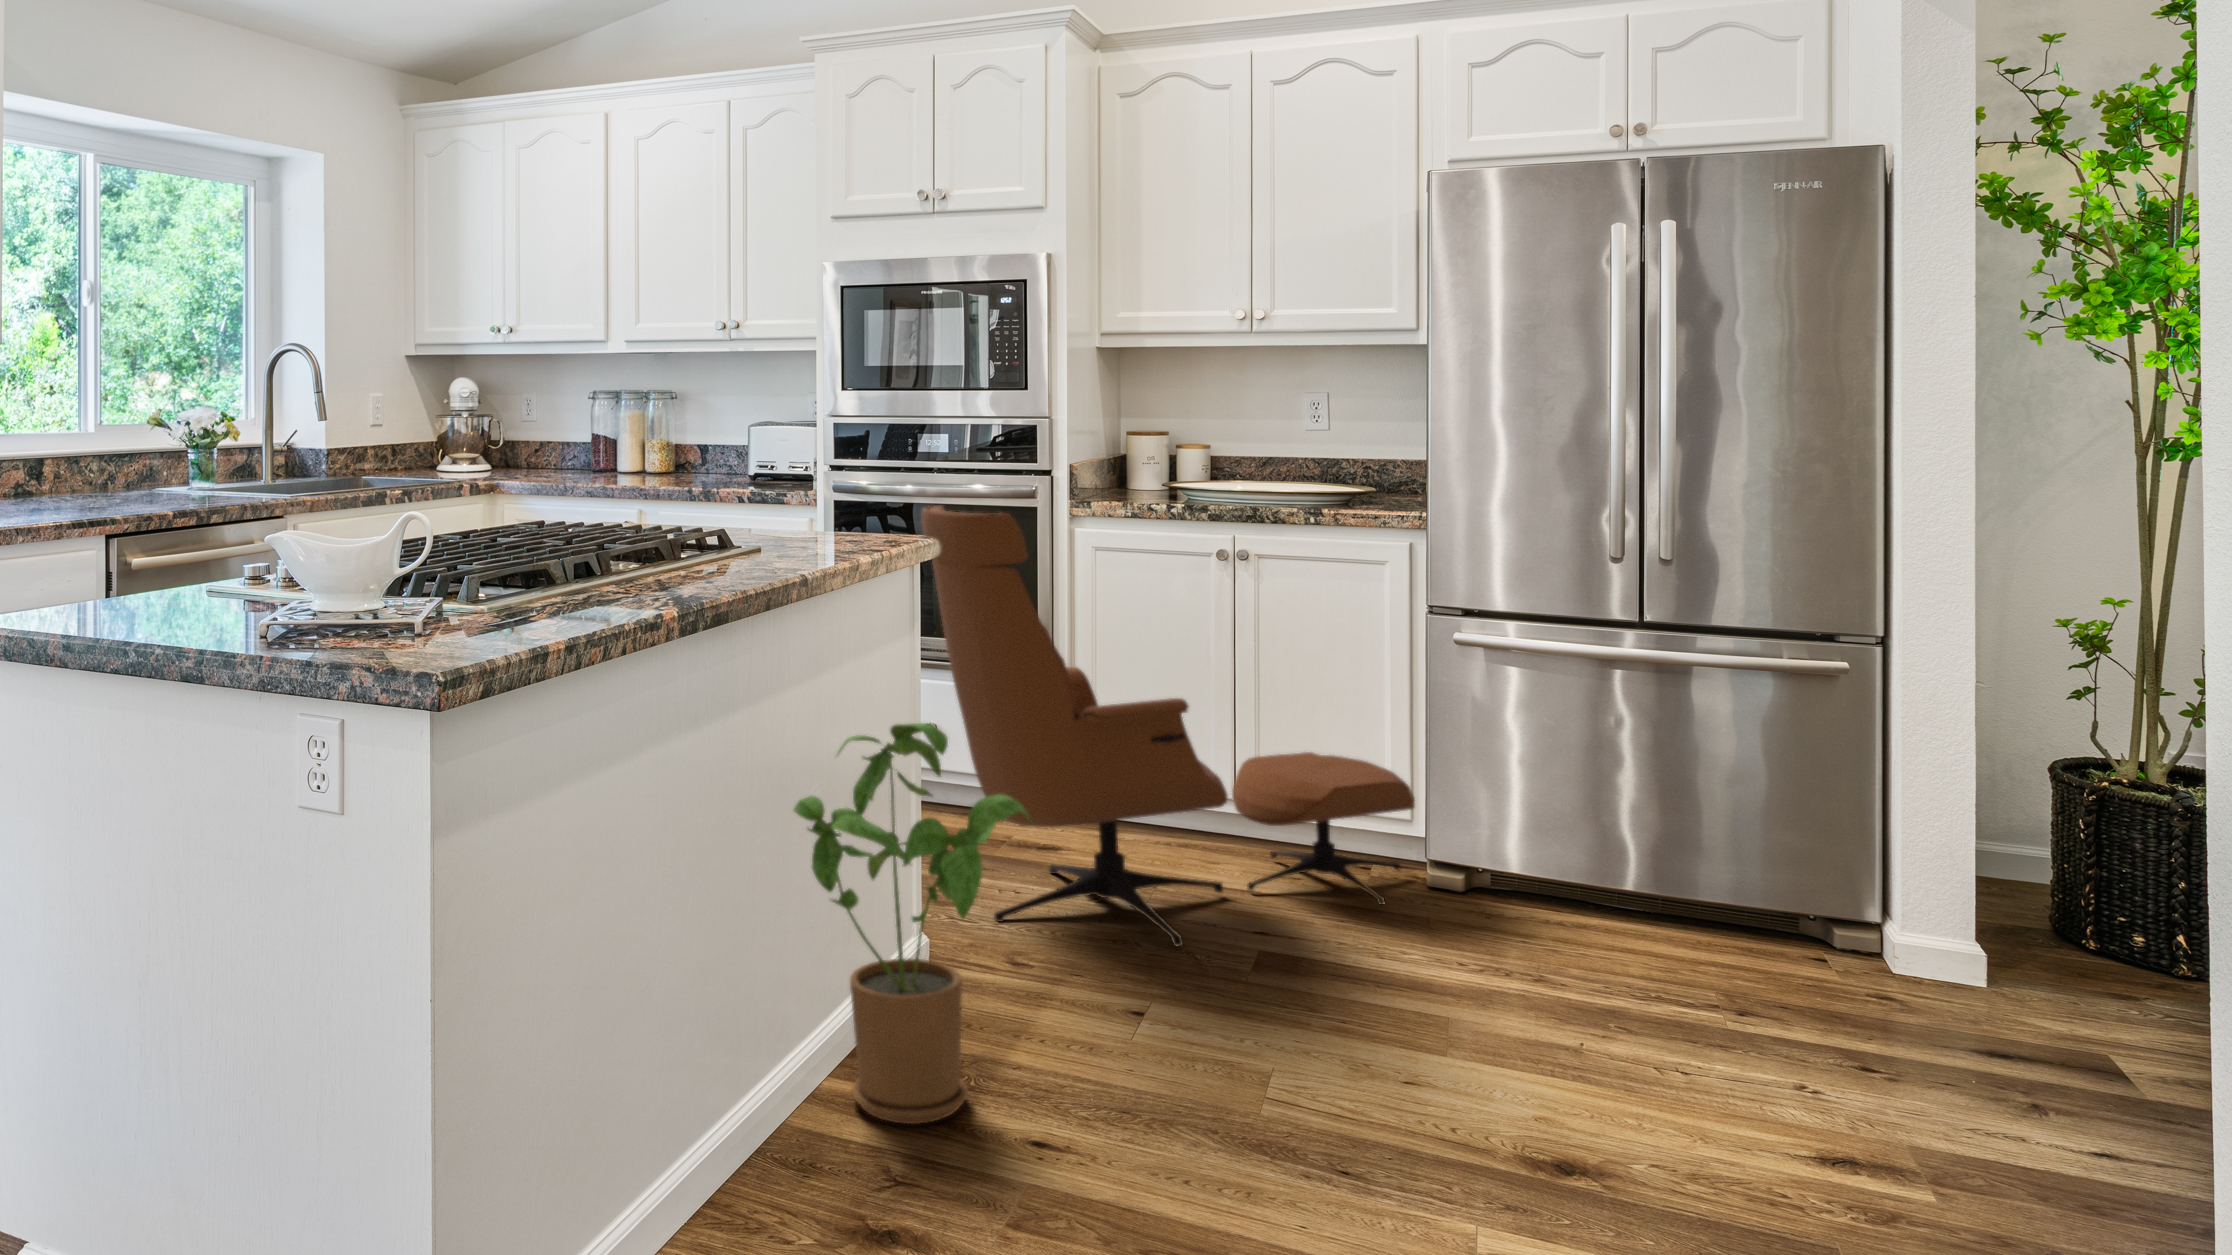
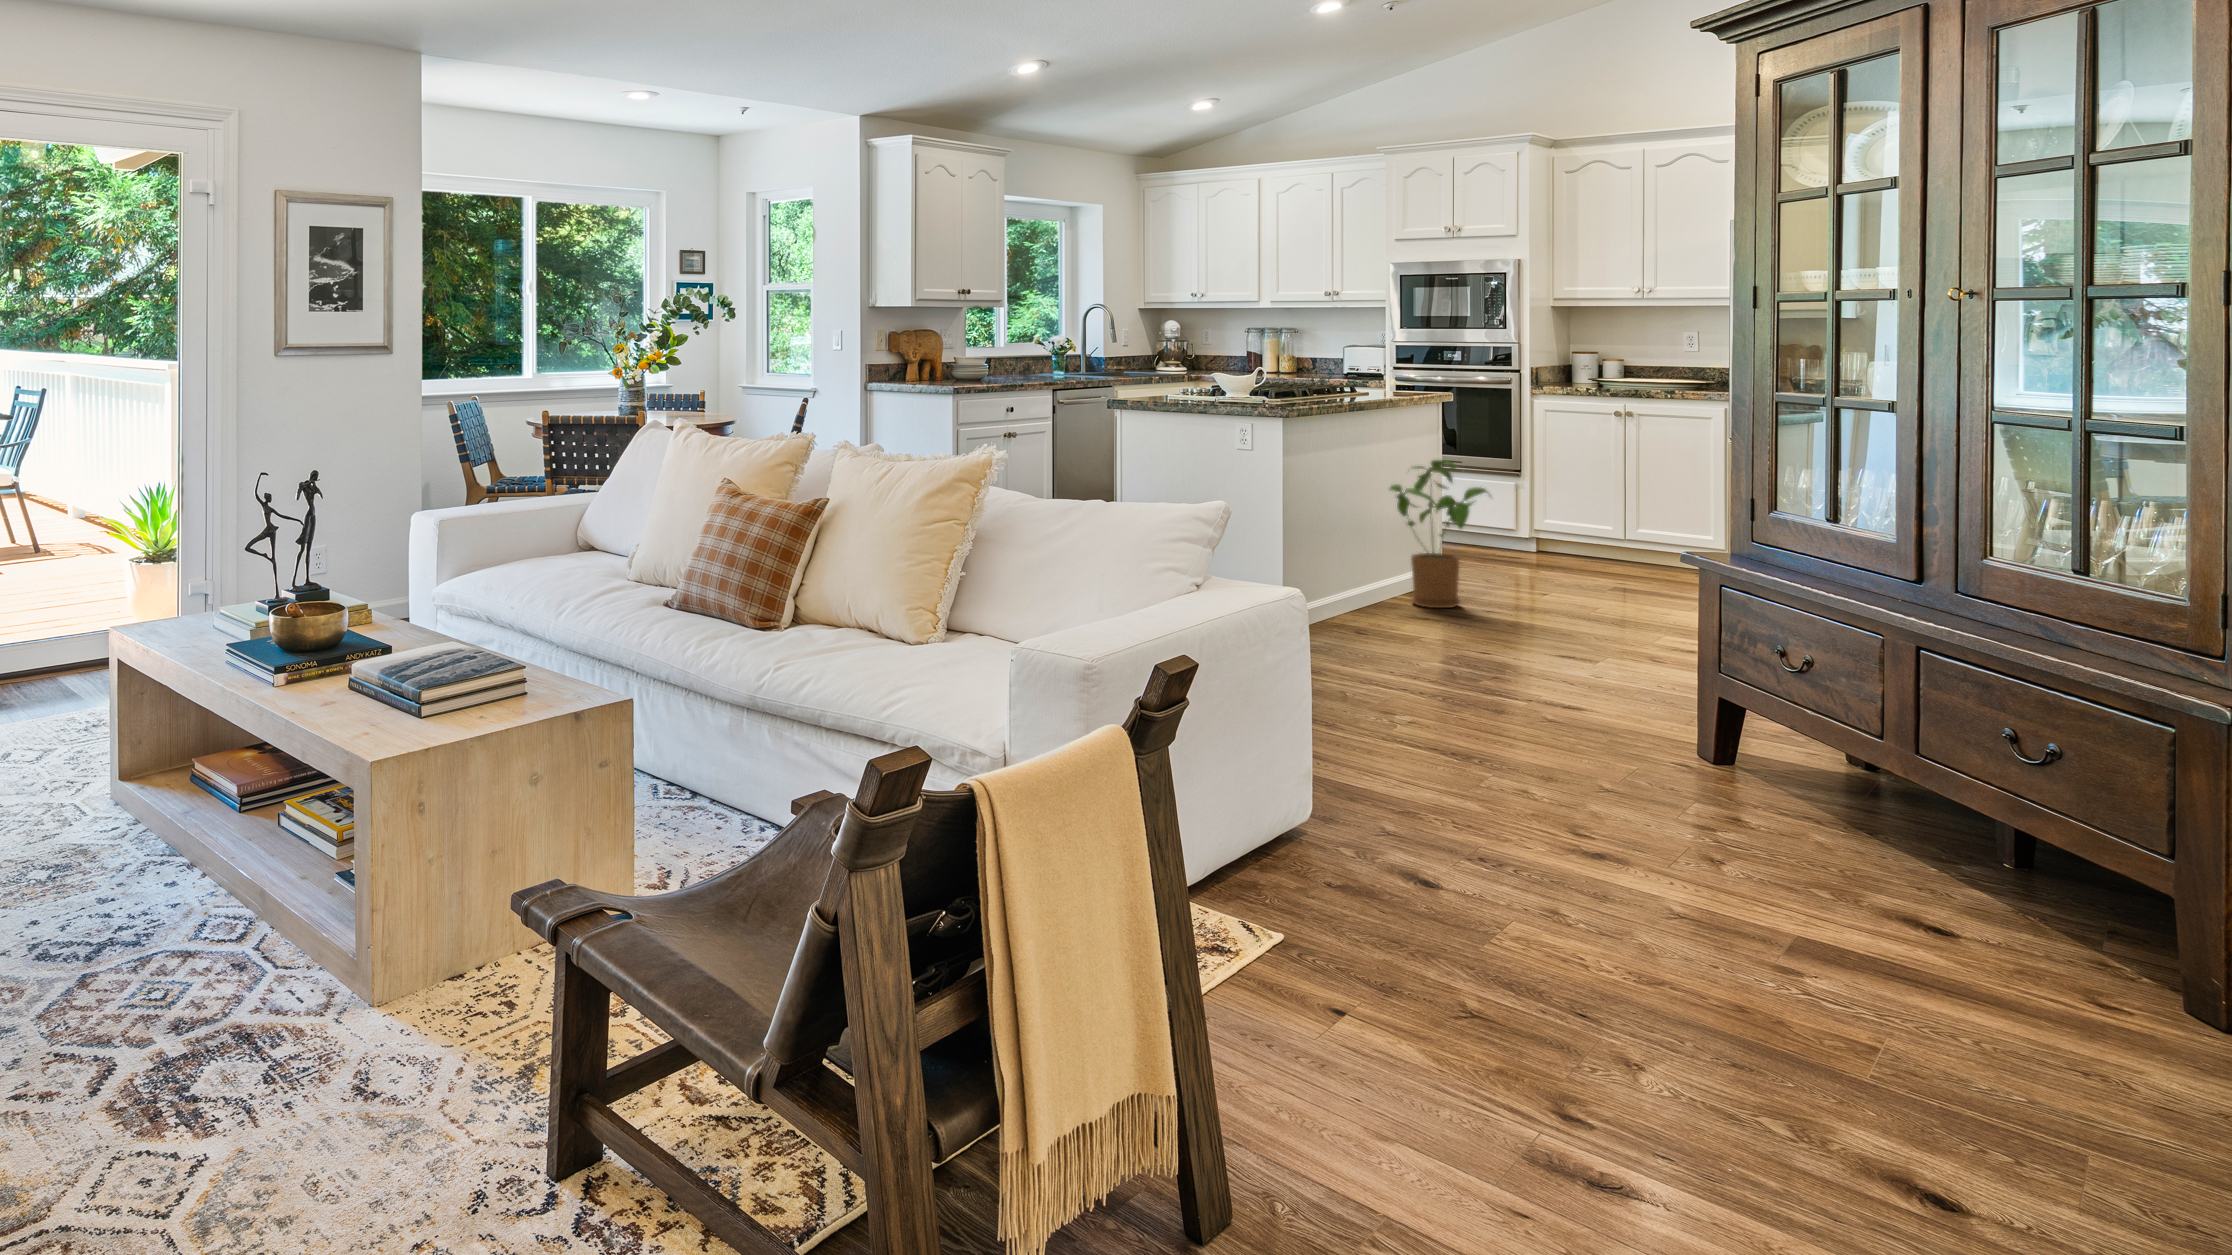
lounge chair: present [921,505,1415,946] -> none [1446,382,1717,584]

